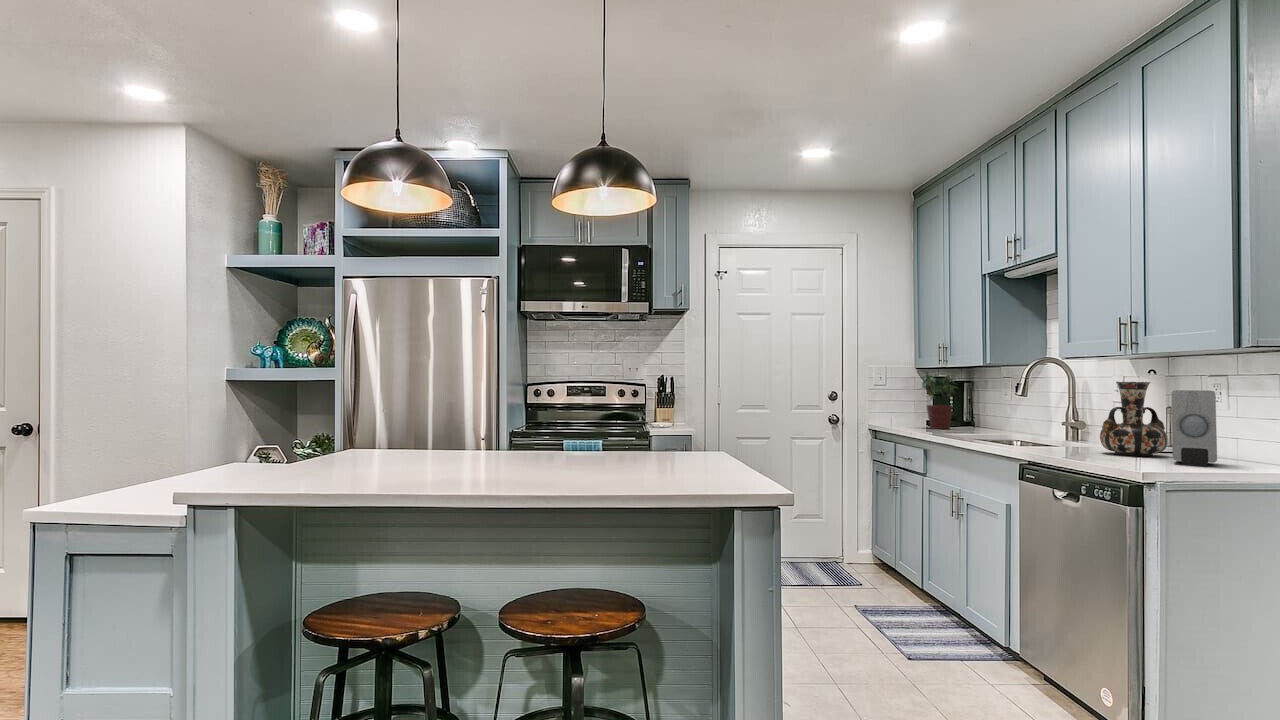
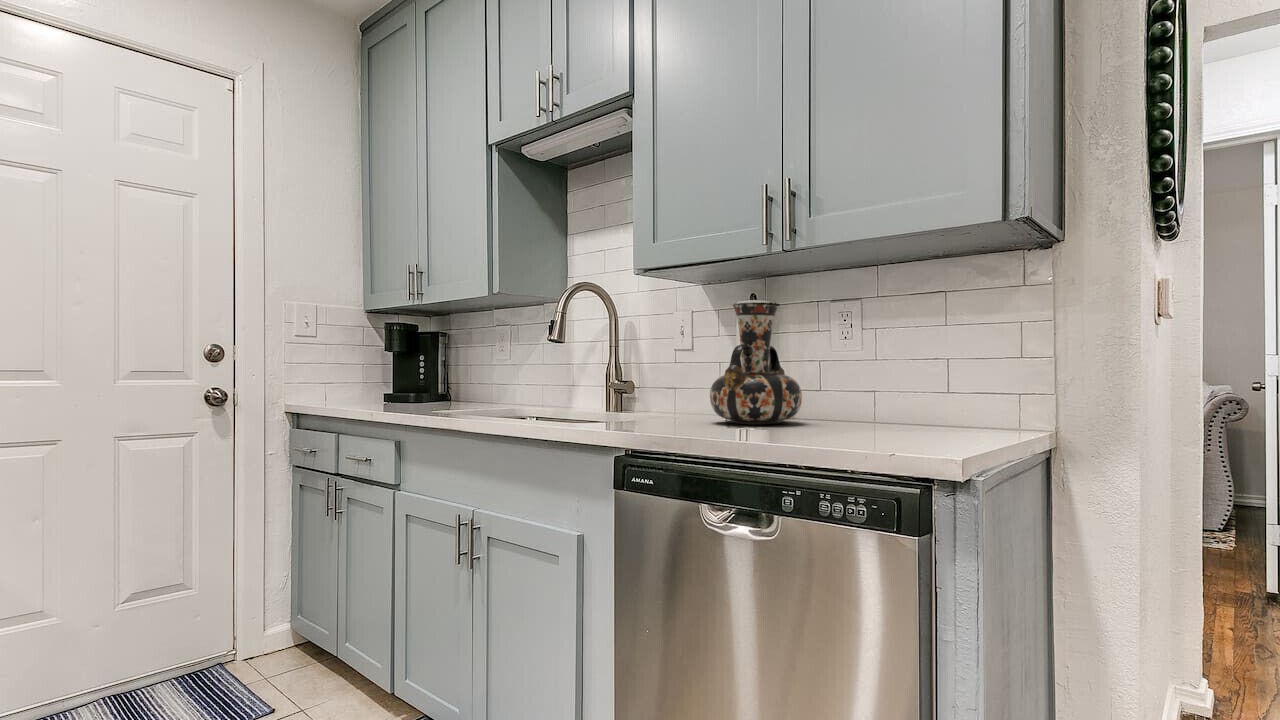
potted plant: present [920,371,955,429] -> none [375,310,434,405]
soap dispenser: present [1172,390,1217,466] -> none [832,306,924,434]

